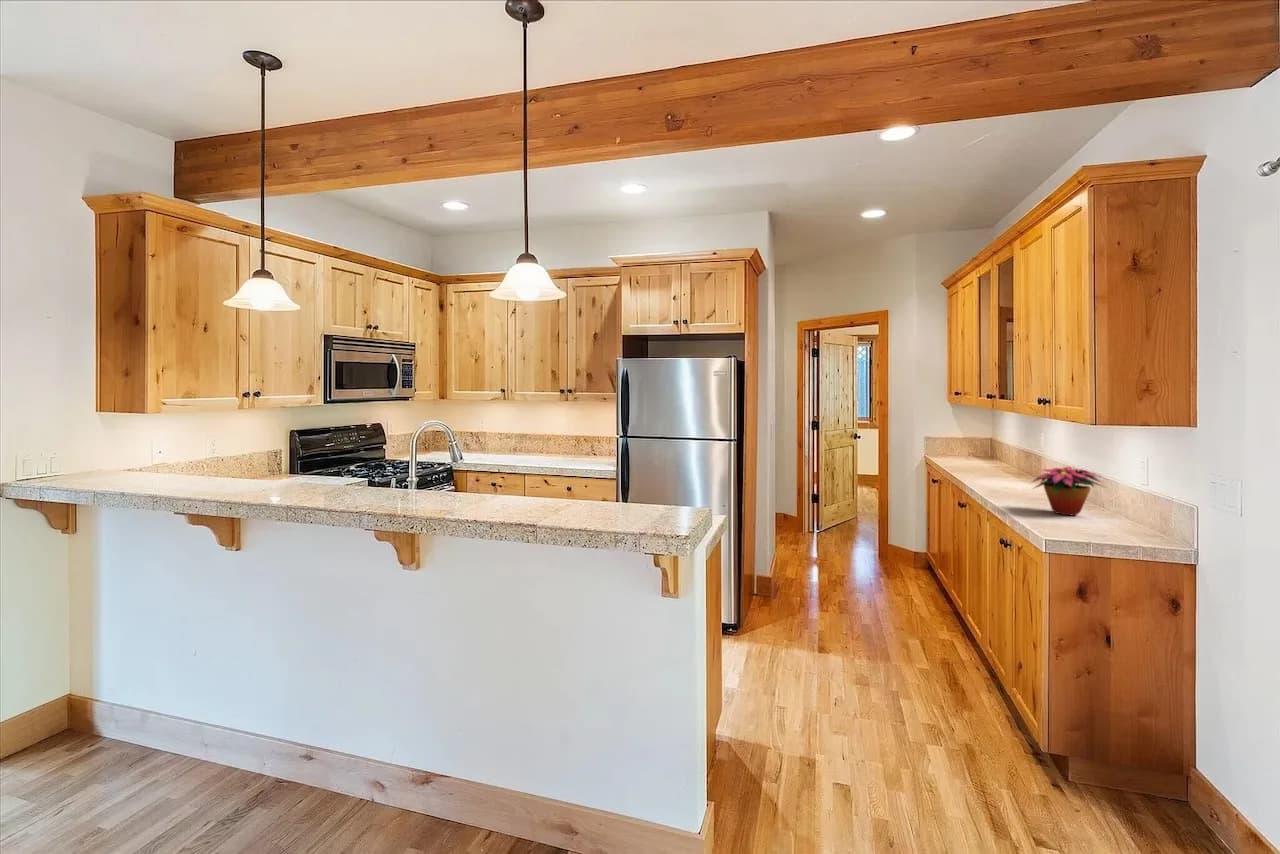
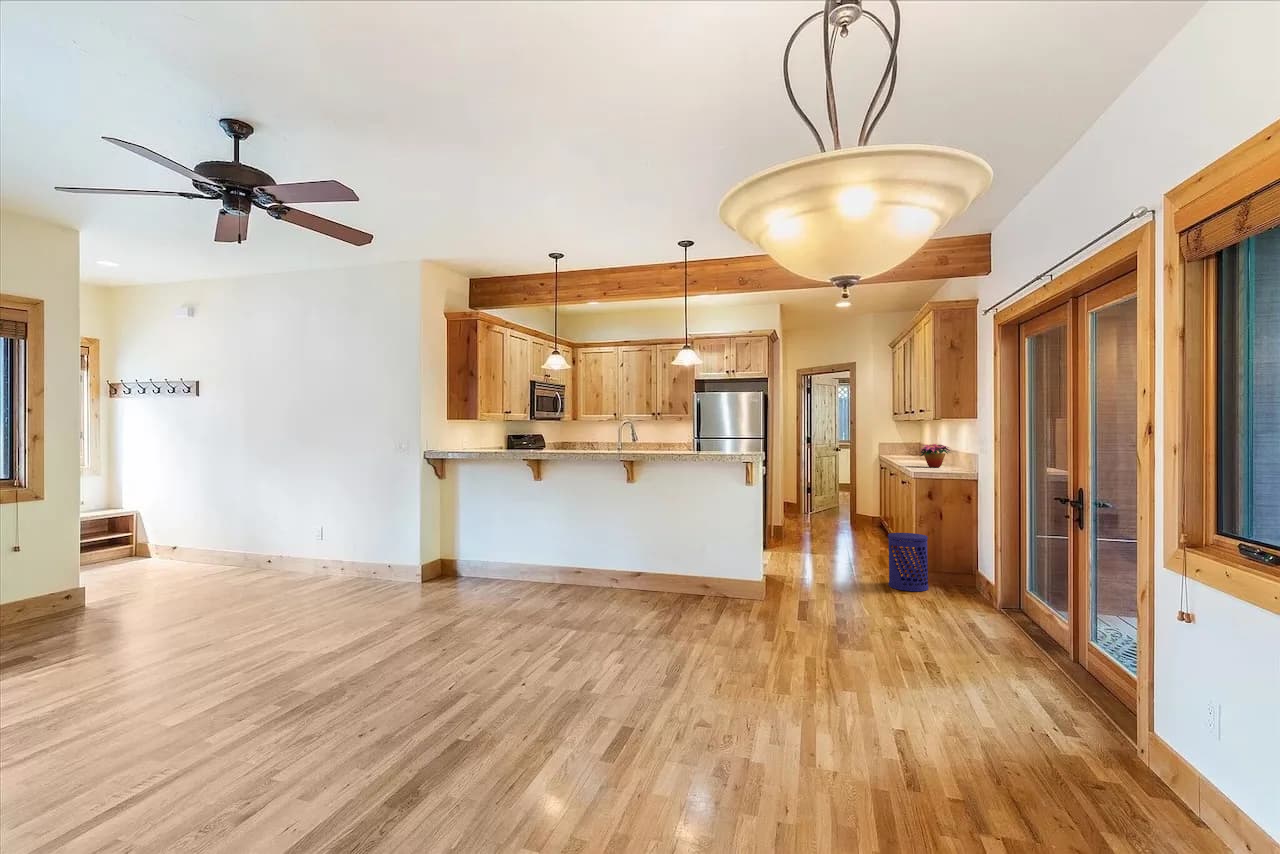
waste bin: none [979,667,1077,823] -> present [888,533,928,591]

